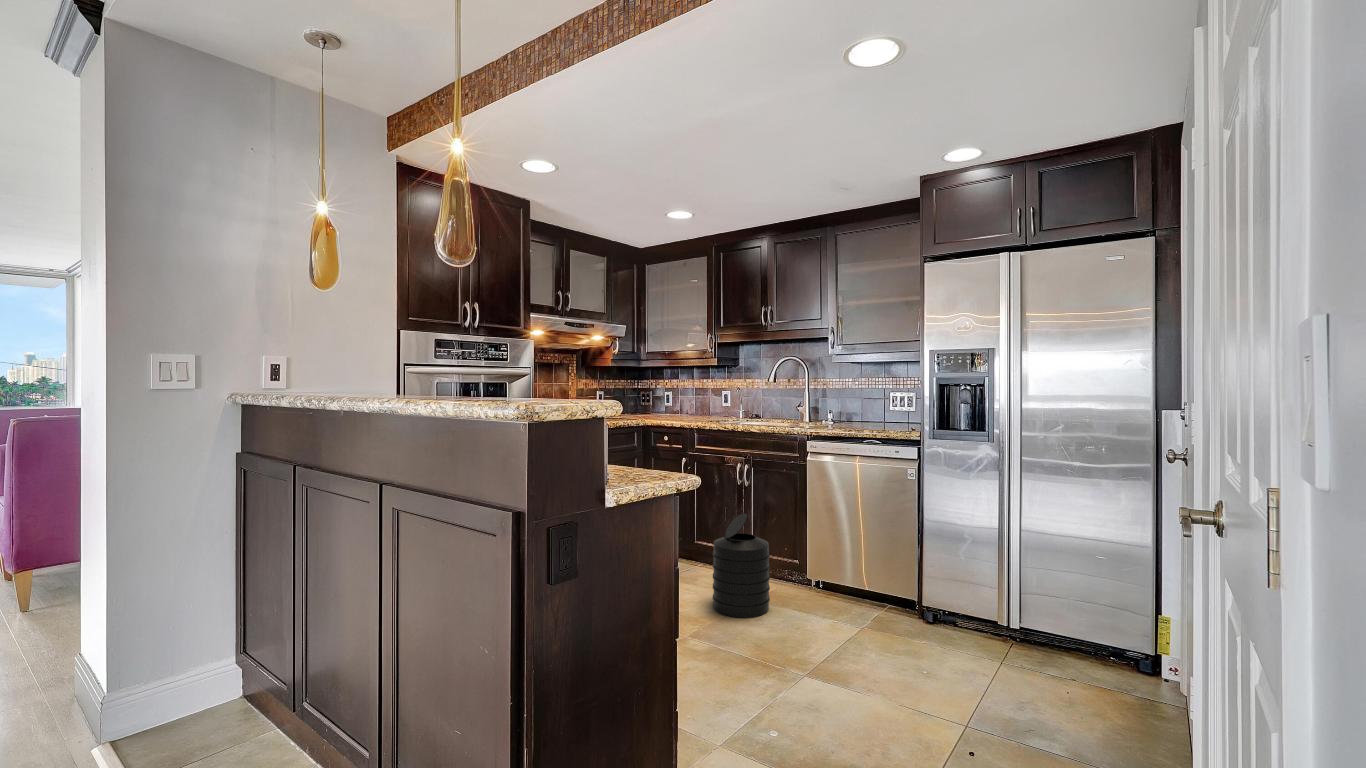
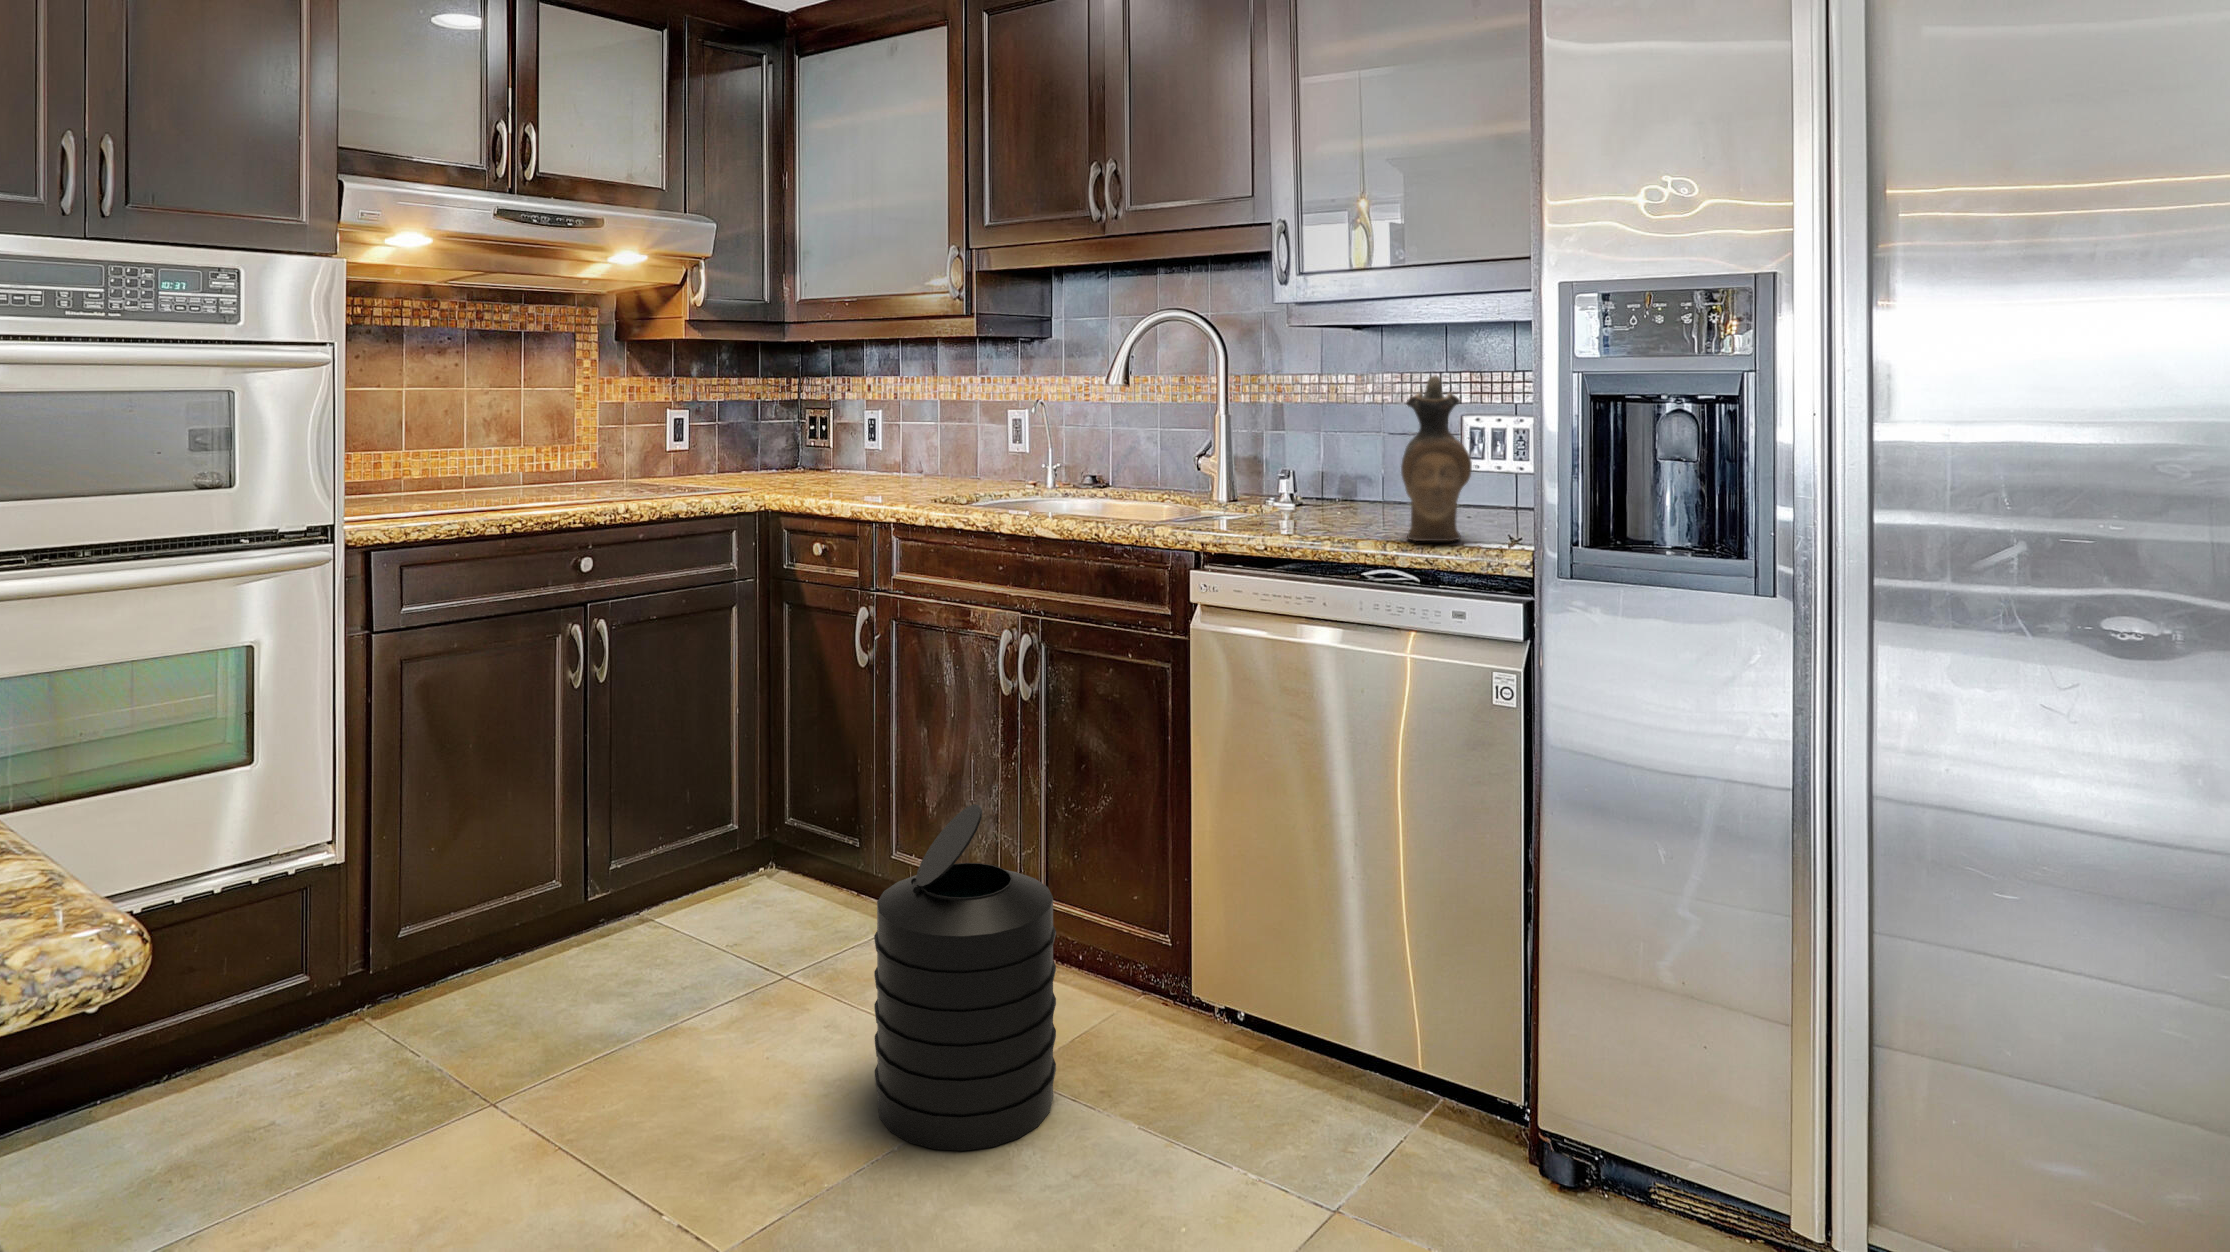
ceramic pitcher: none [876,378,899,431] -> present [1401,375,1472,541]

